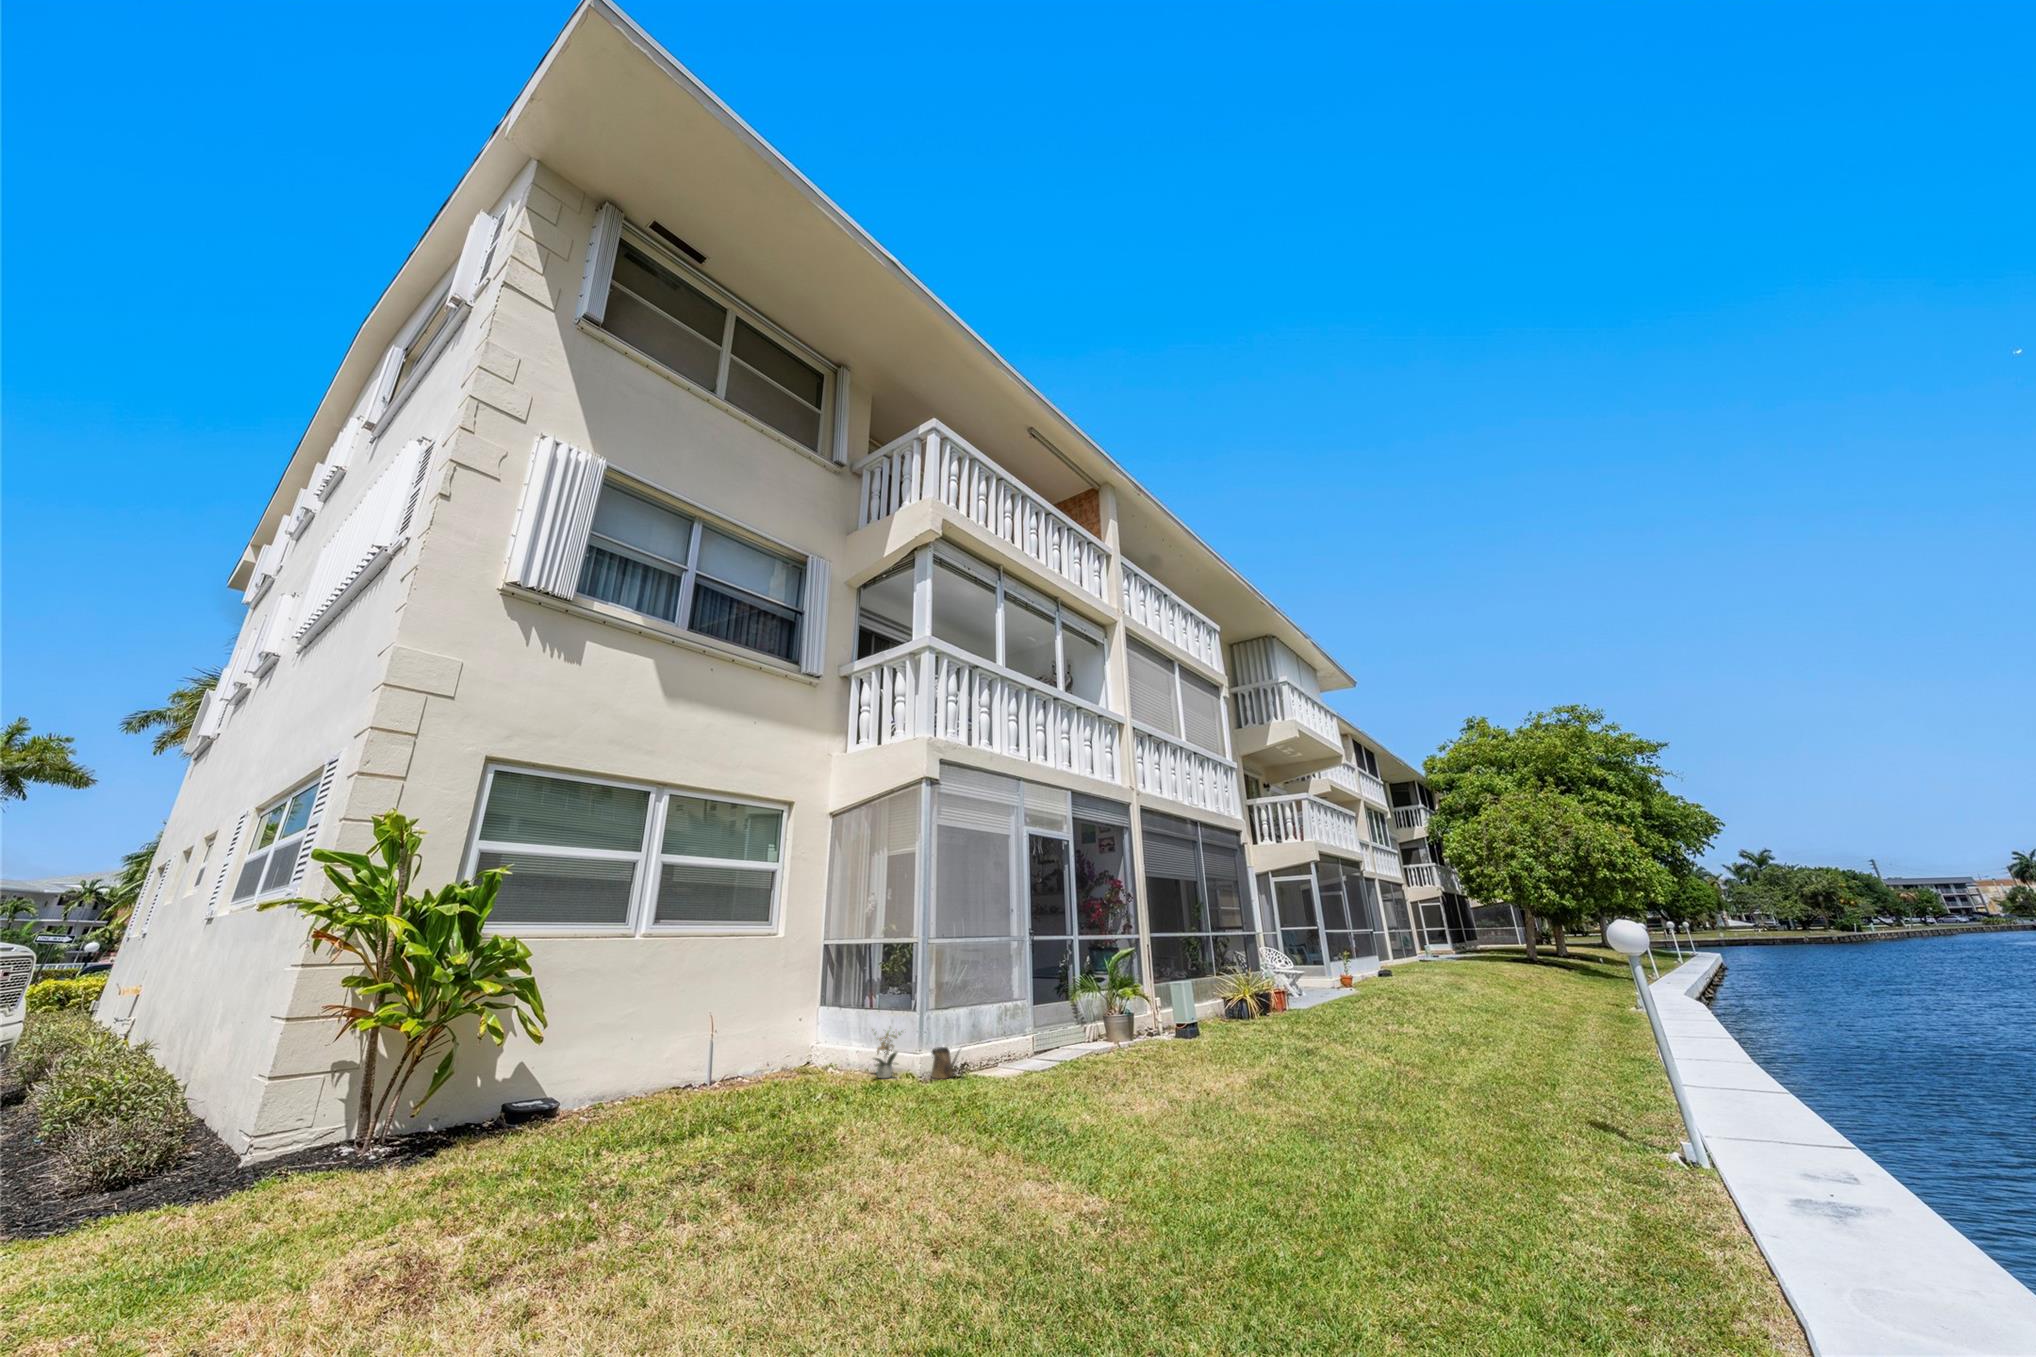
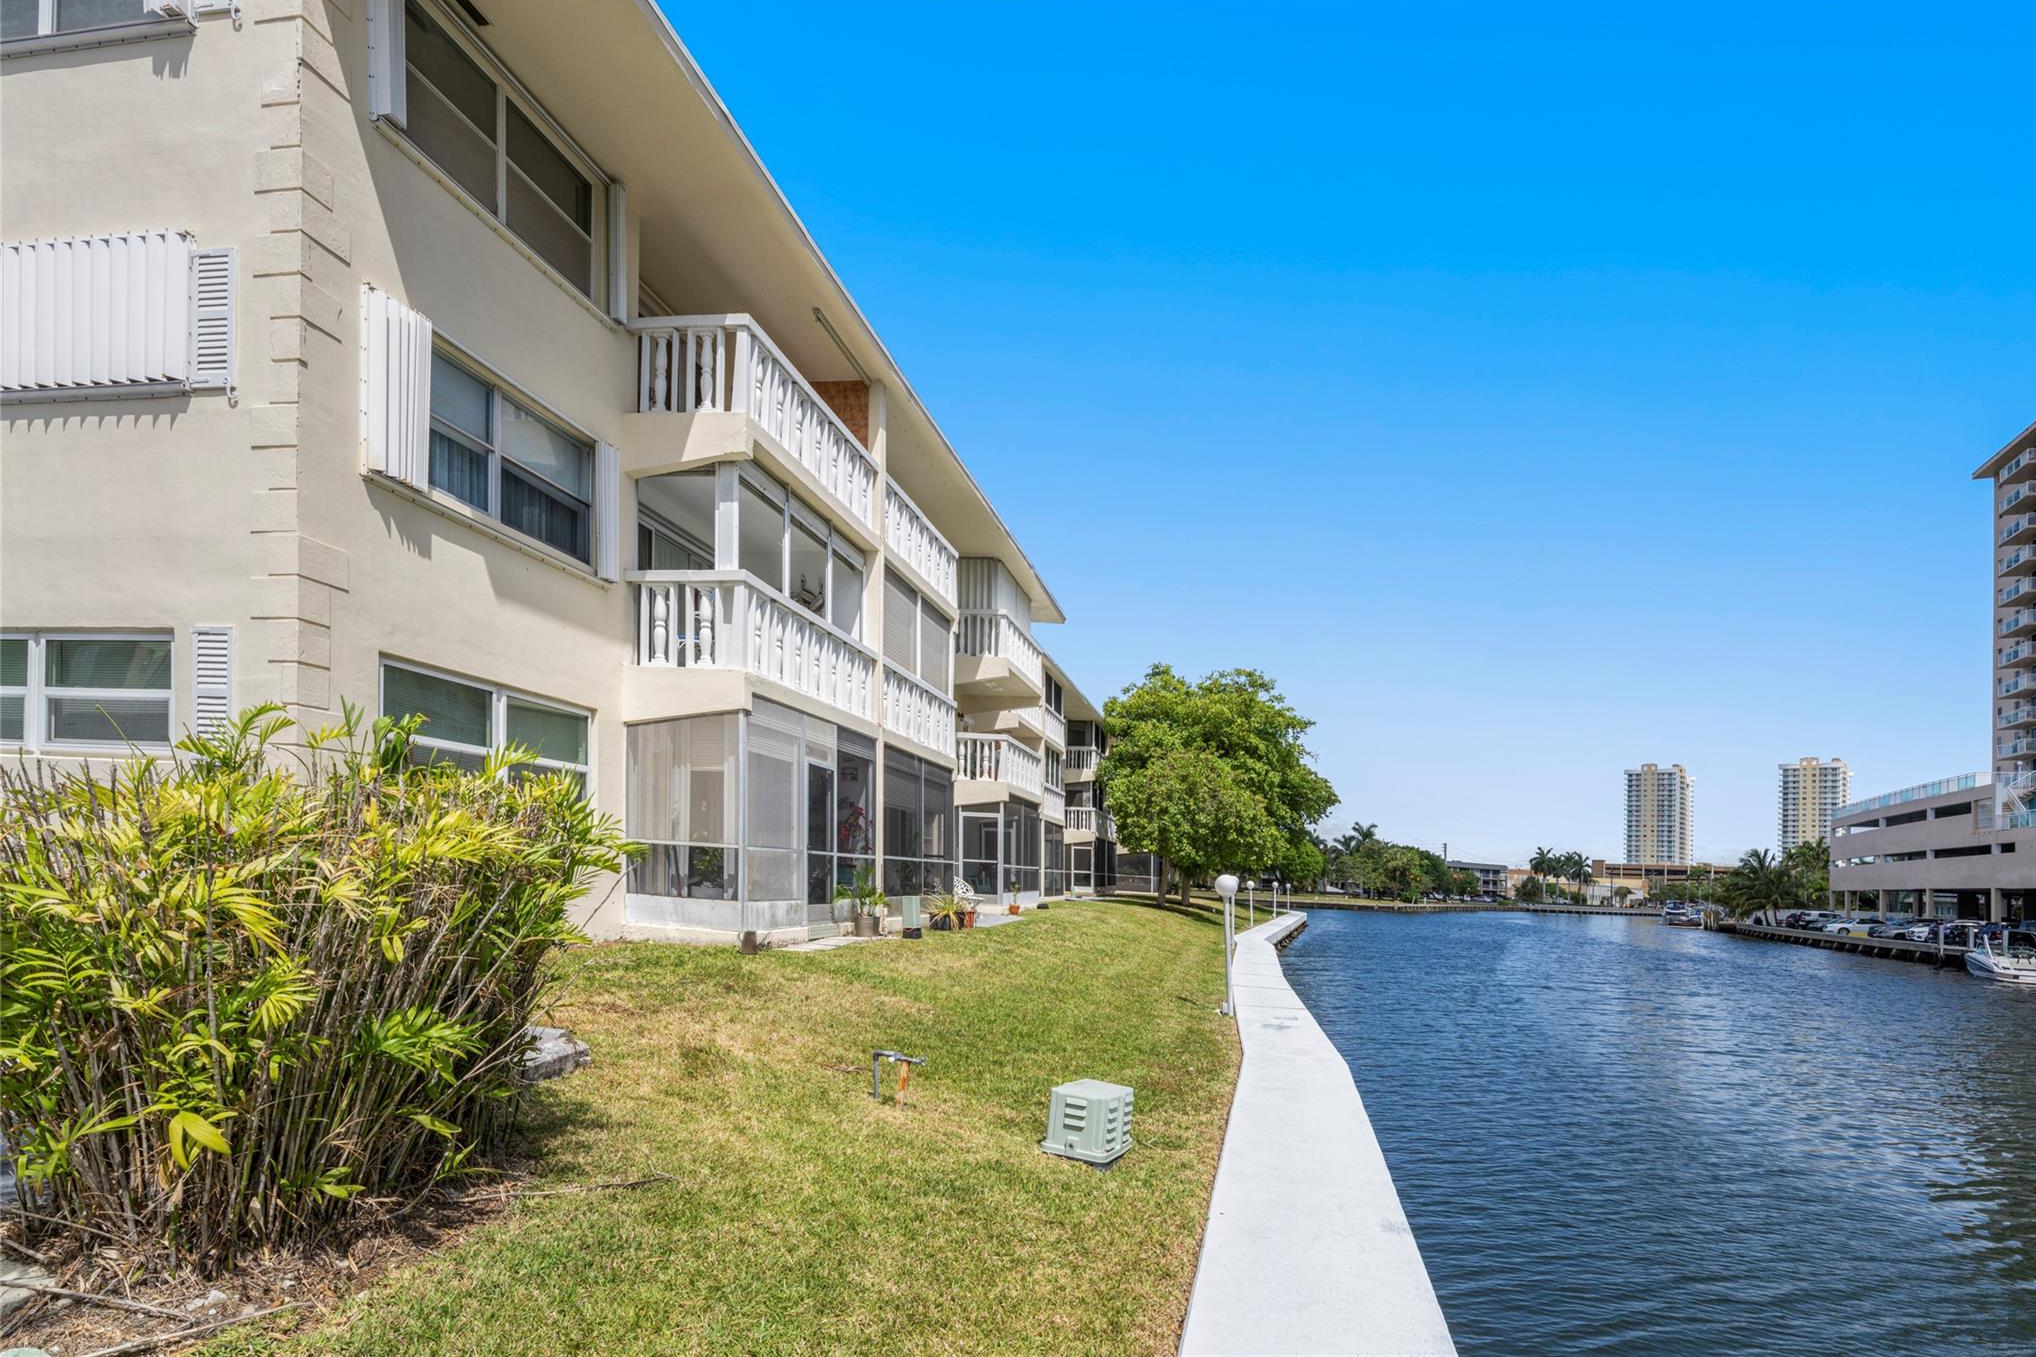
potted plant: present [872,1029,902,1078] -> none [687,913,718,953]

